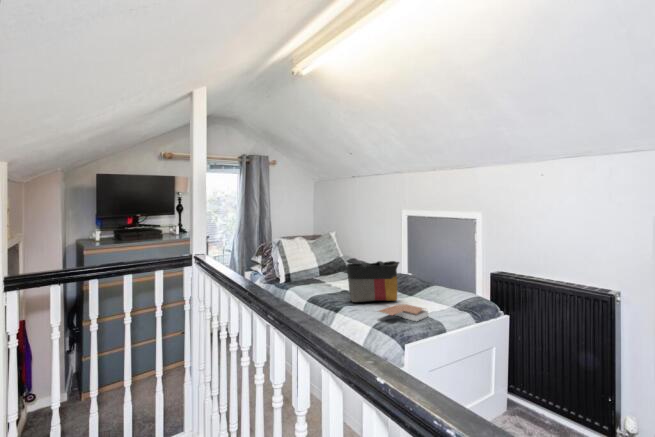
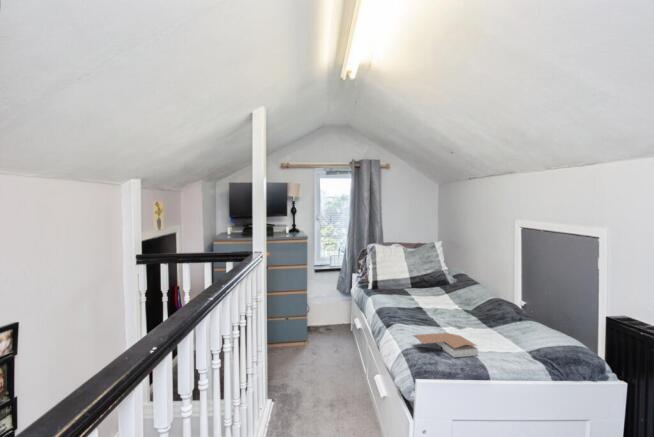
tote bag: present [347,261,399,302] -> none [405,278,467,329]

